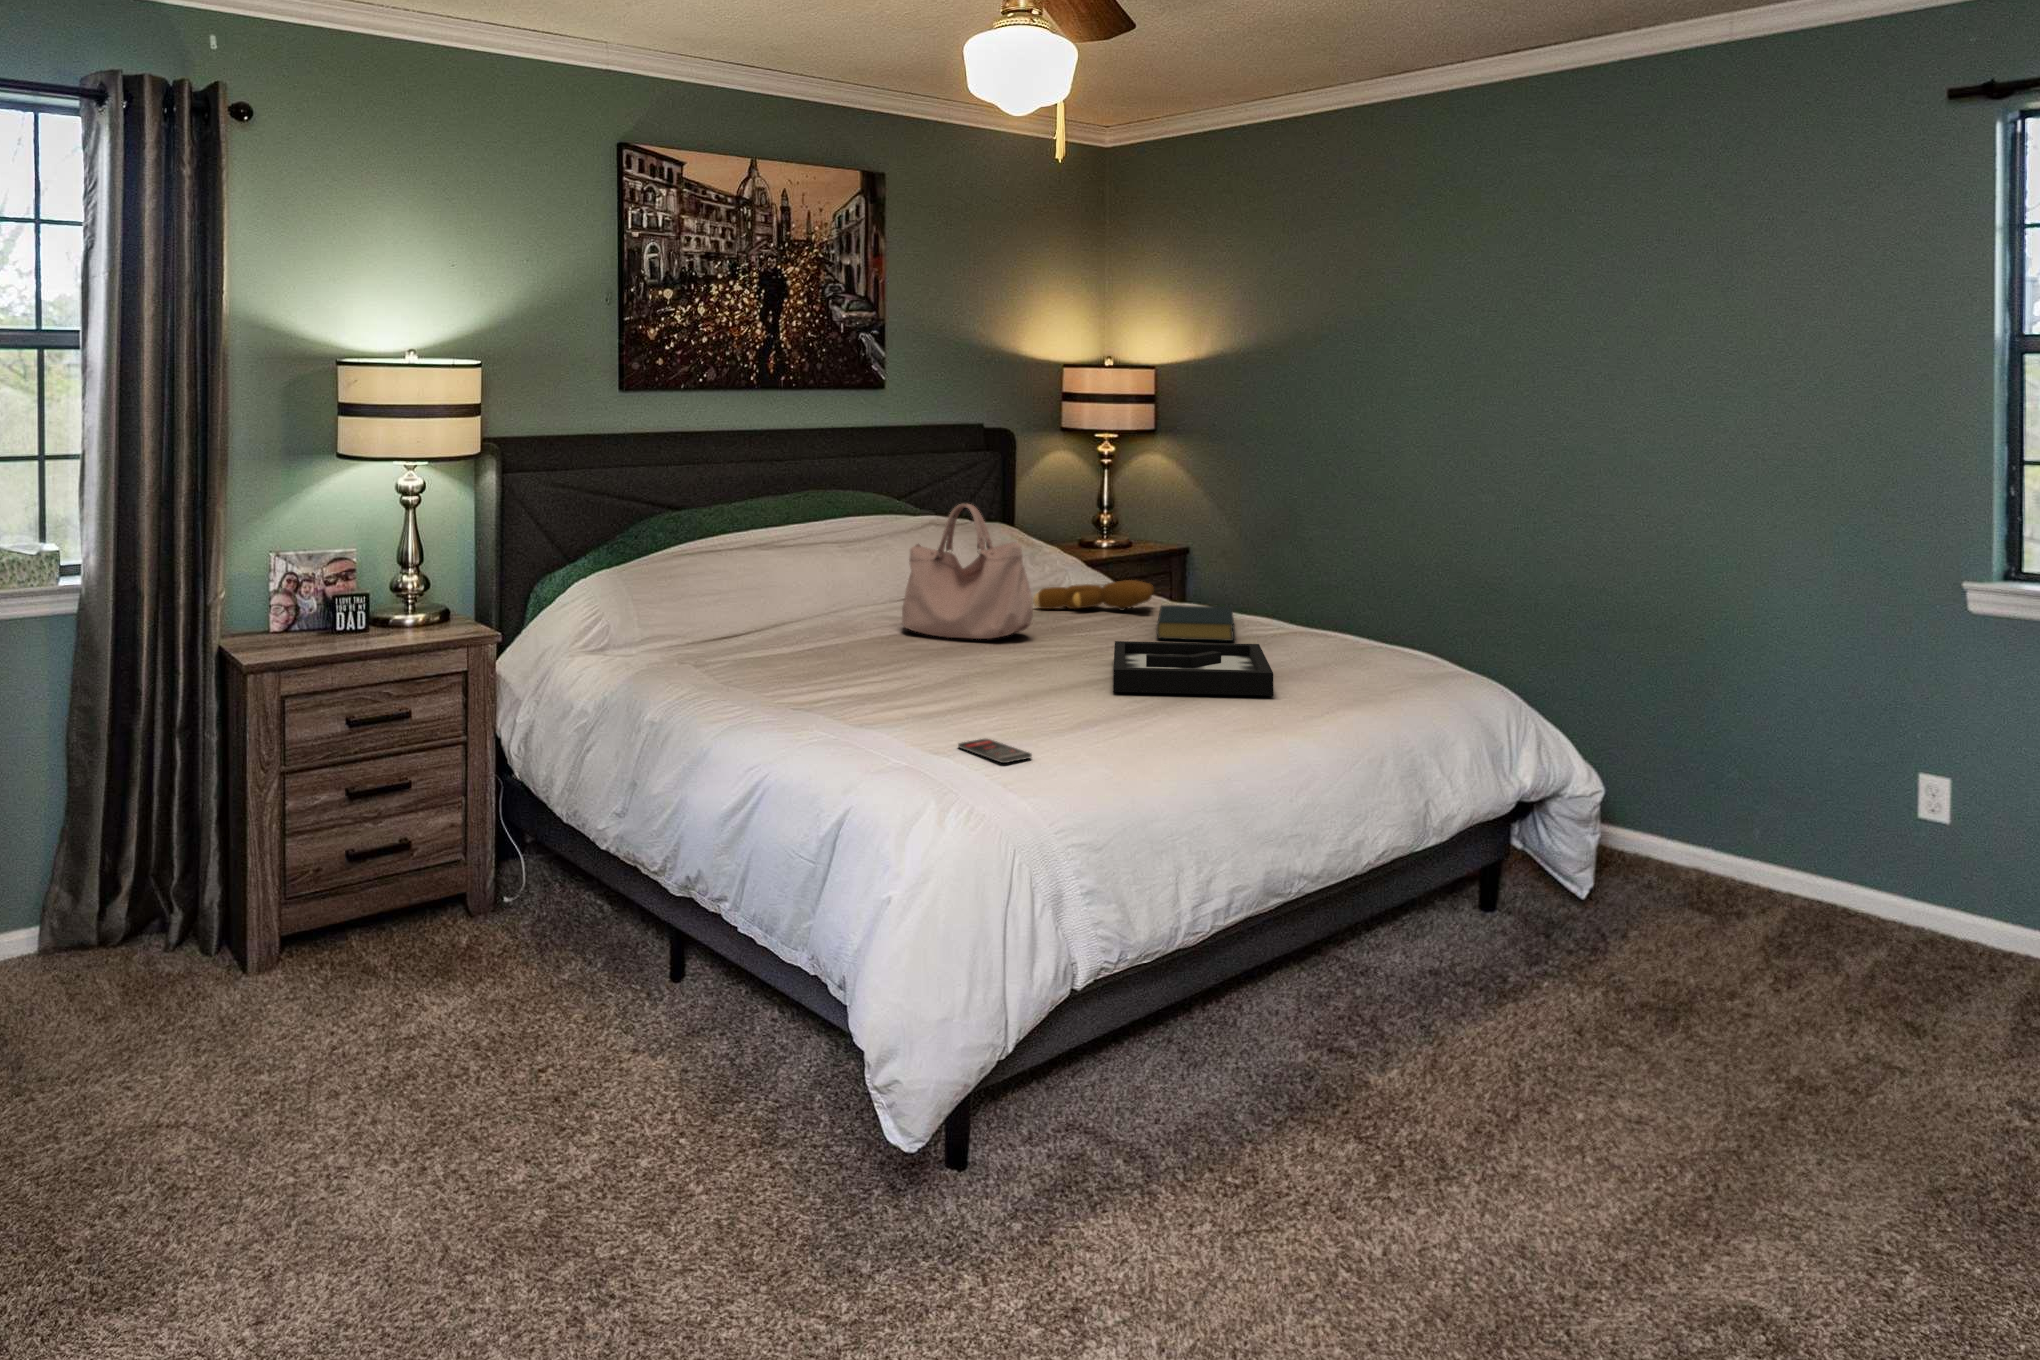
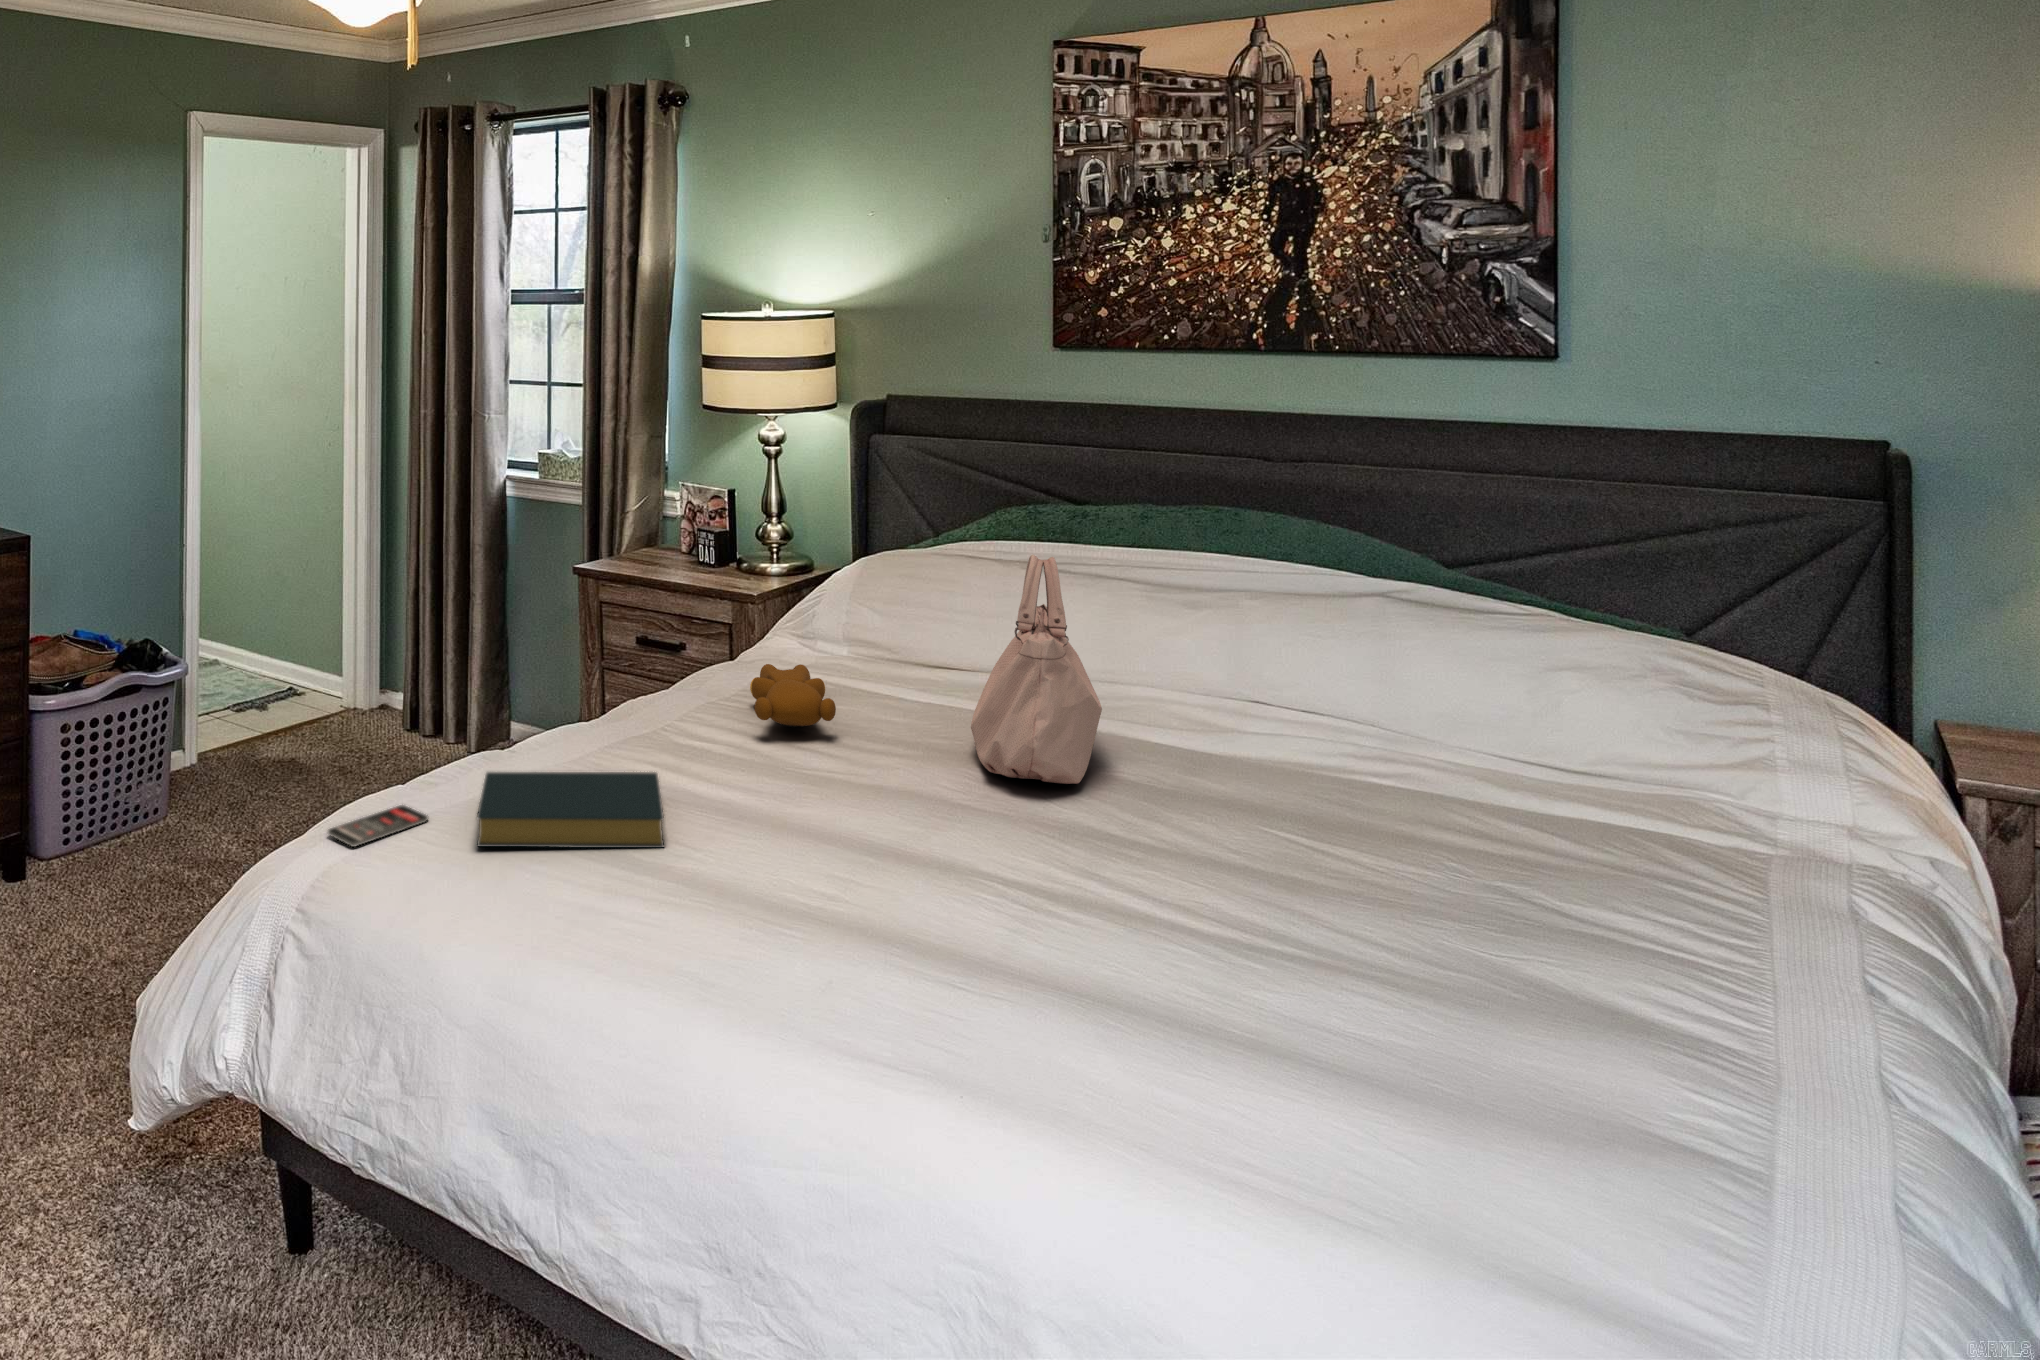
teddy bear: present [1033,580,1154,610] -> present [750,664,836,727]
hardback book: present [1156,605,1234,641] -> present [477,772,664,848]
decorative tray: present [1113,641,1273,696] -> none [703,833,1046,1002]

